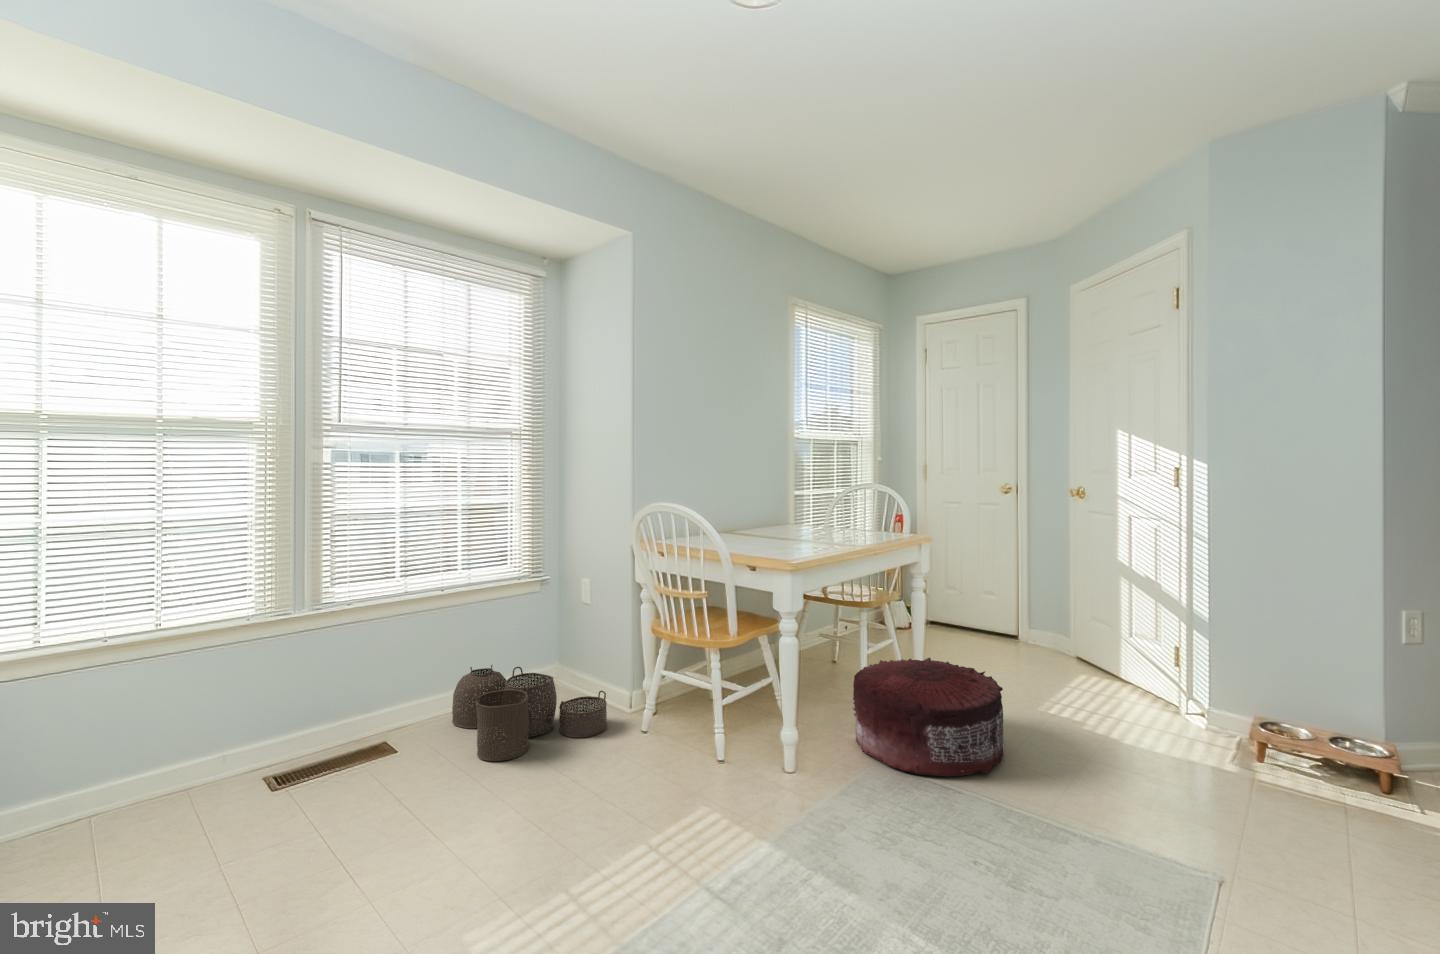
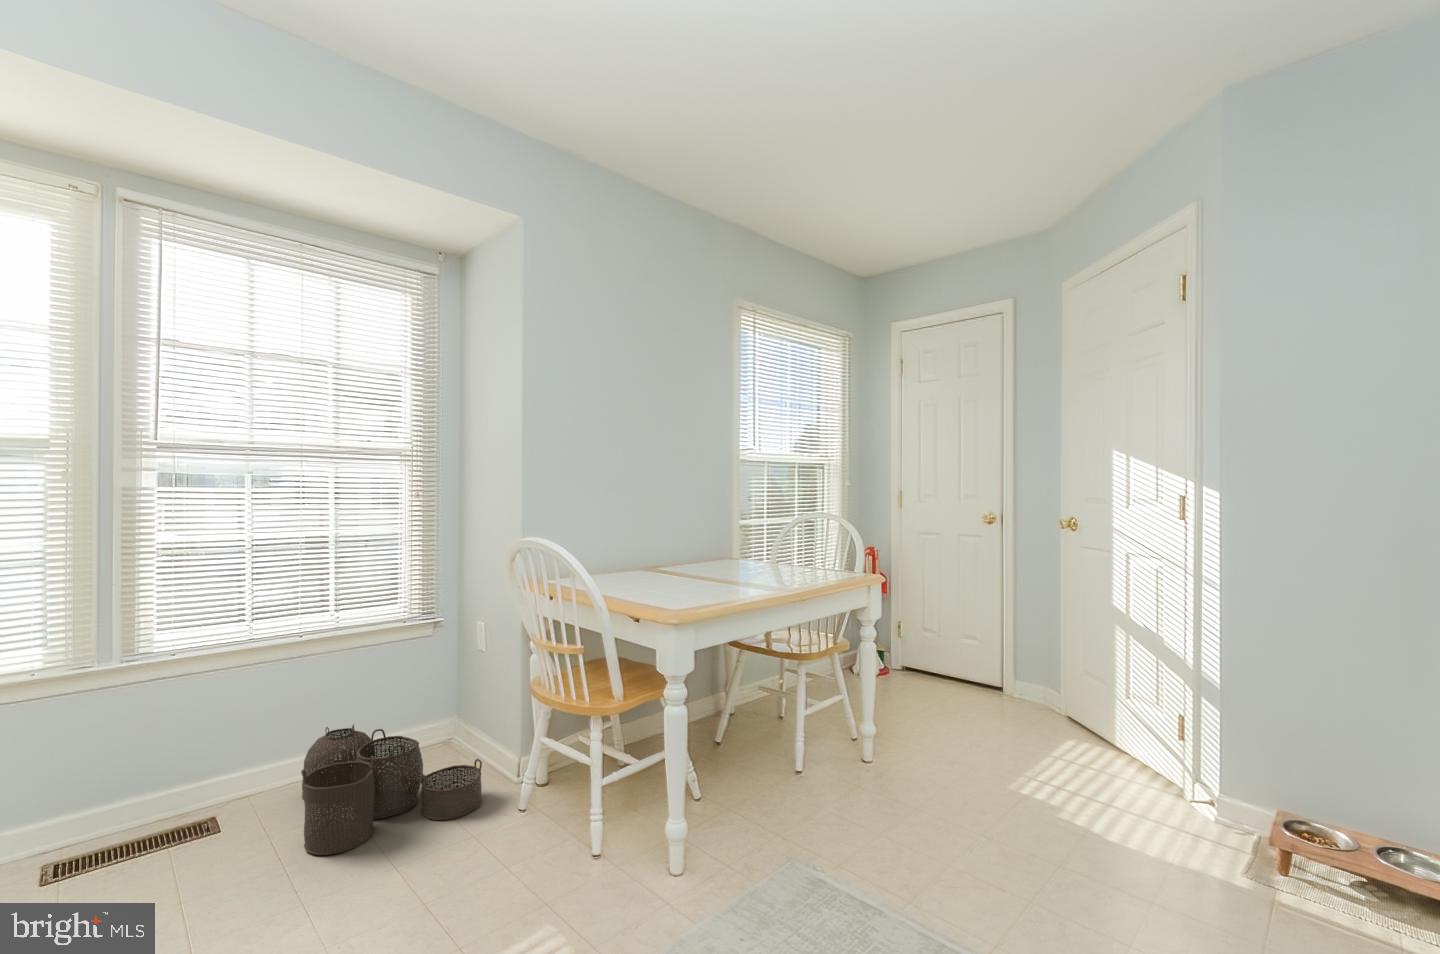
pouf: present [853,658,1005,777] -> none [769,725,953,893]

